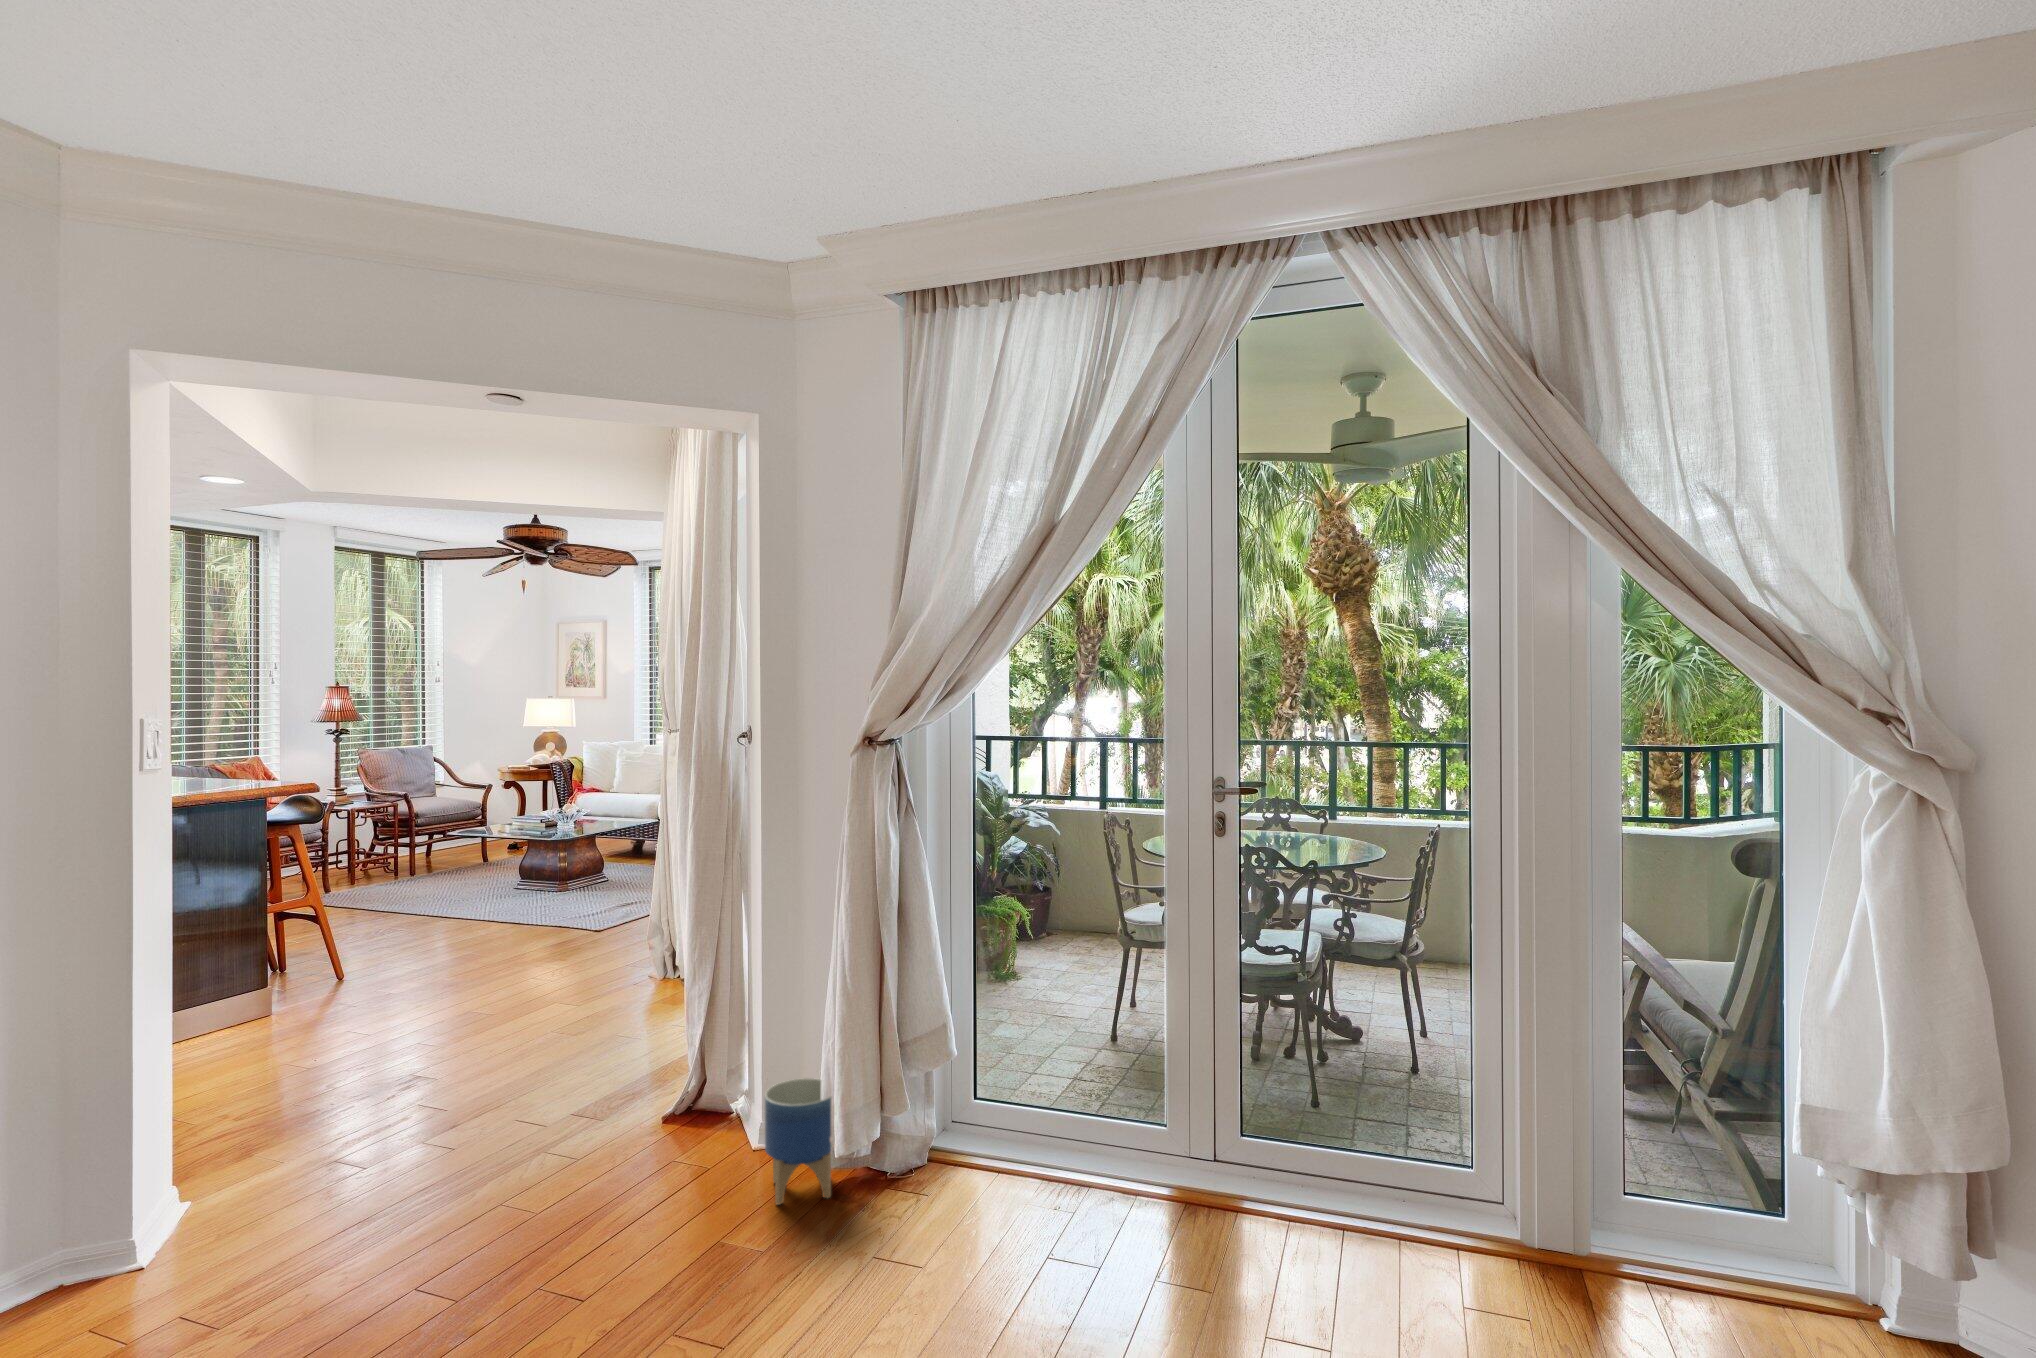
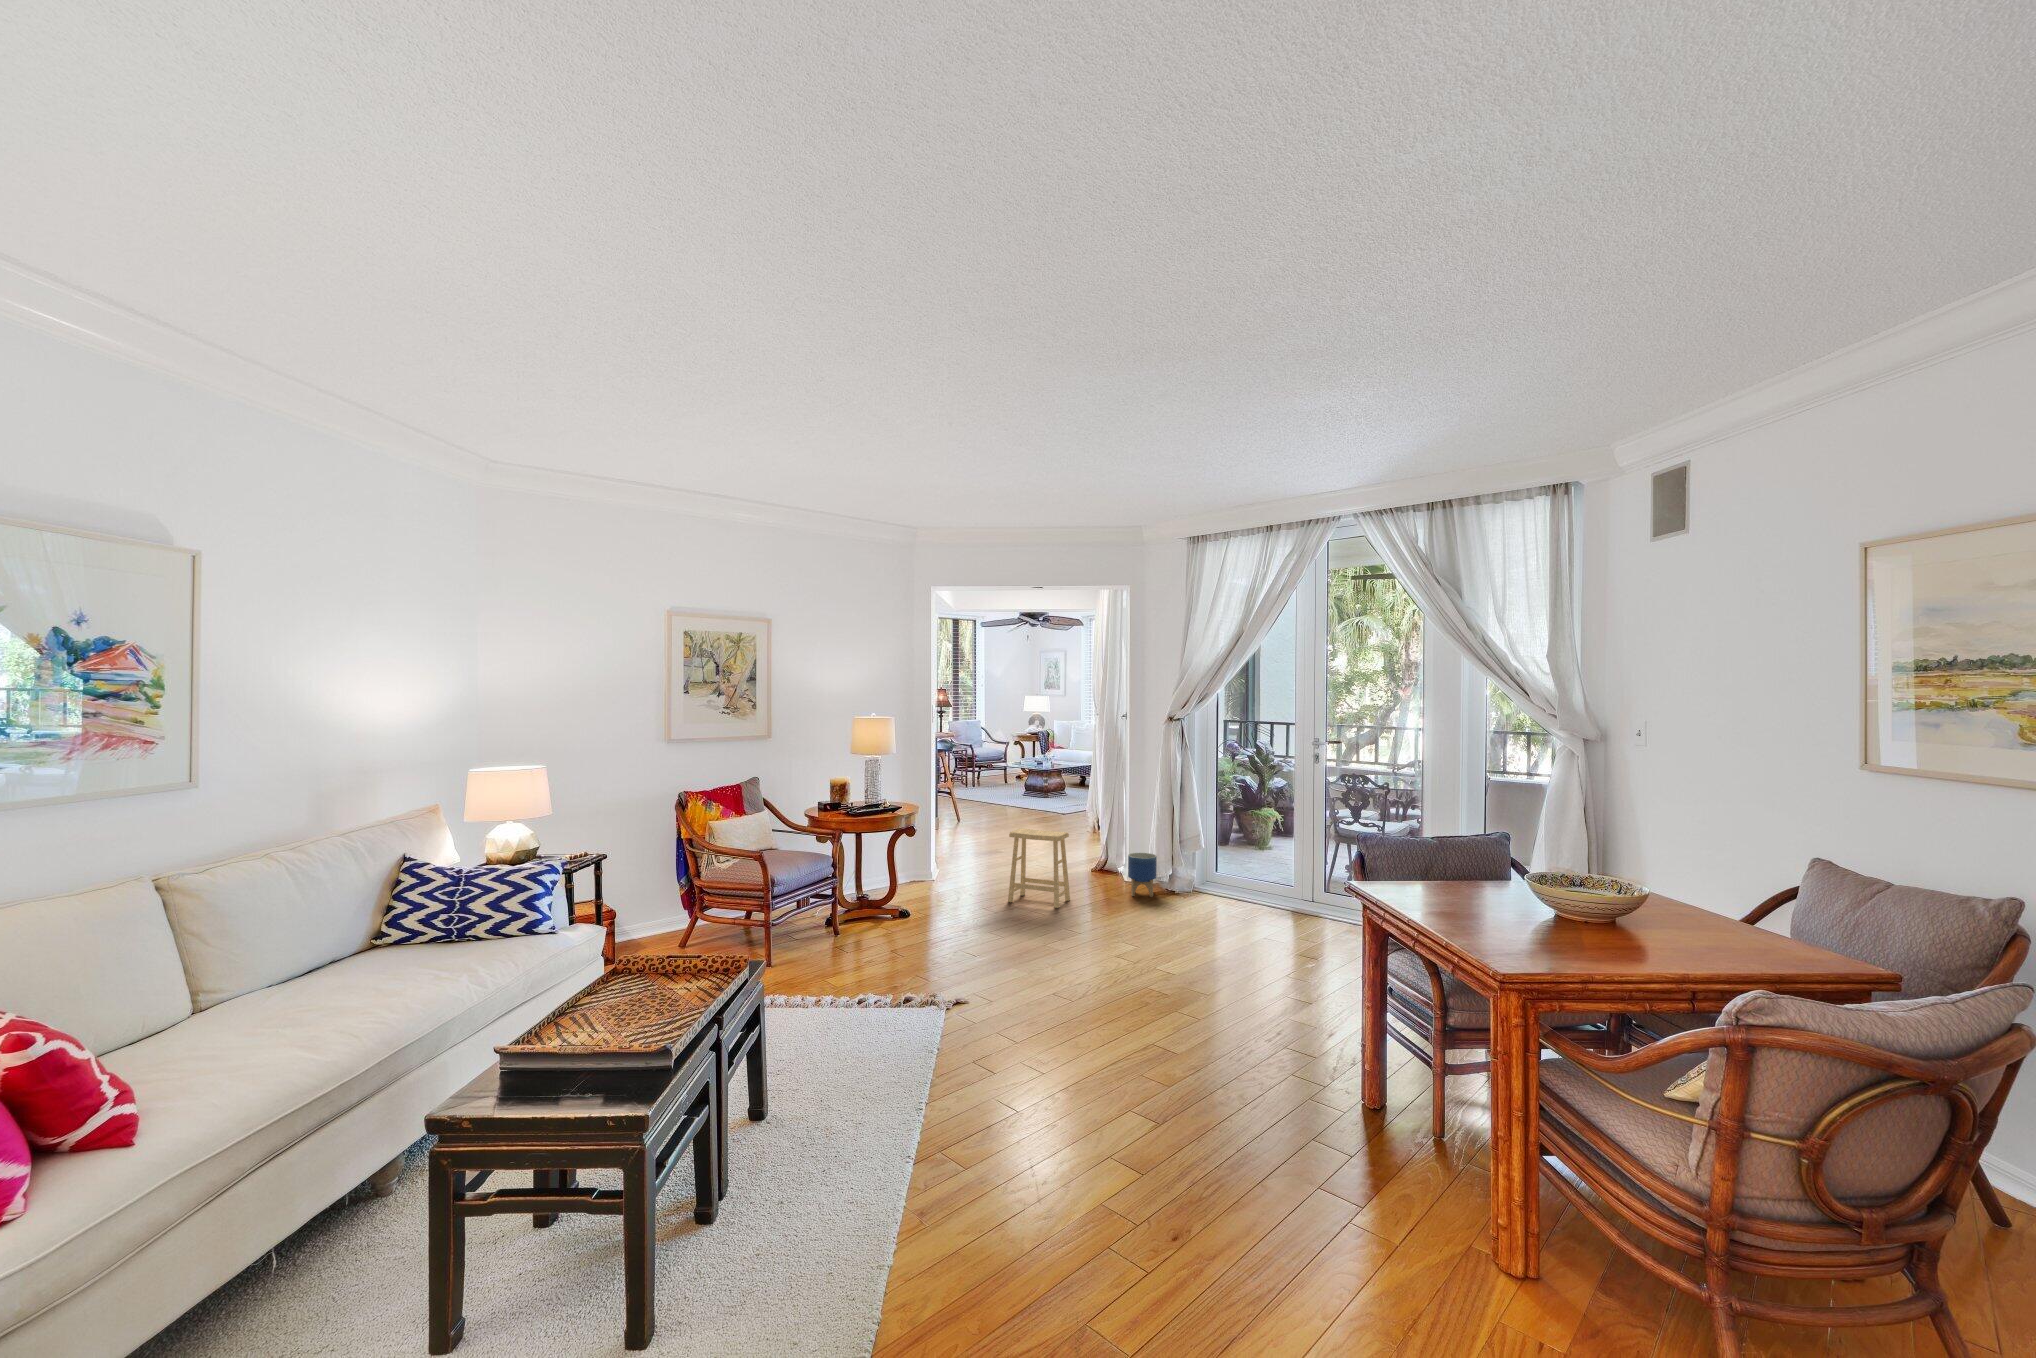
footstool: none [399,1073,604,1320] -> present [1008,828,1070,908]

